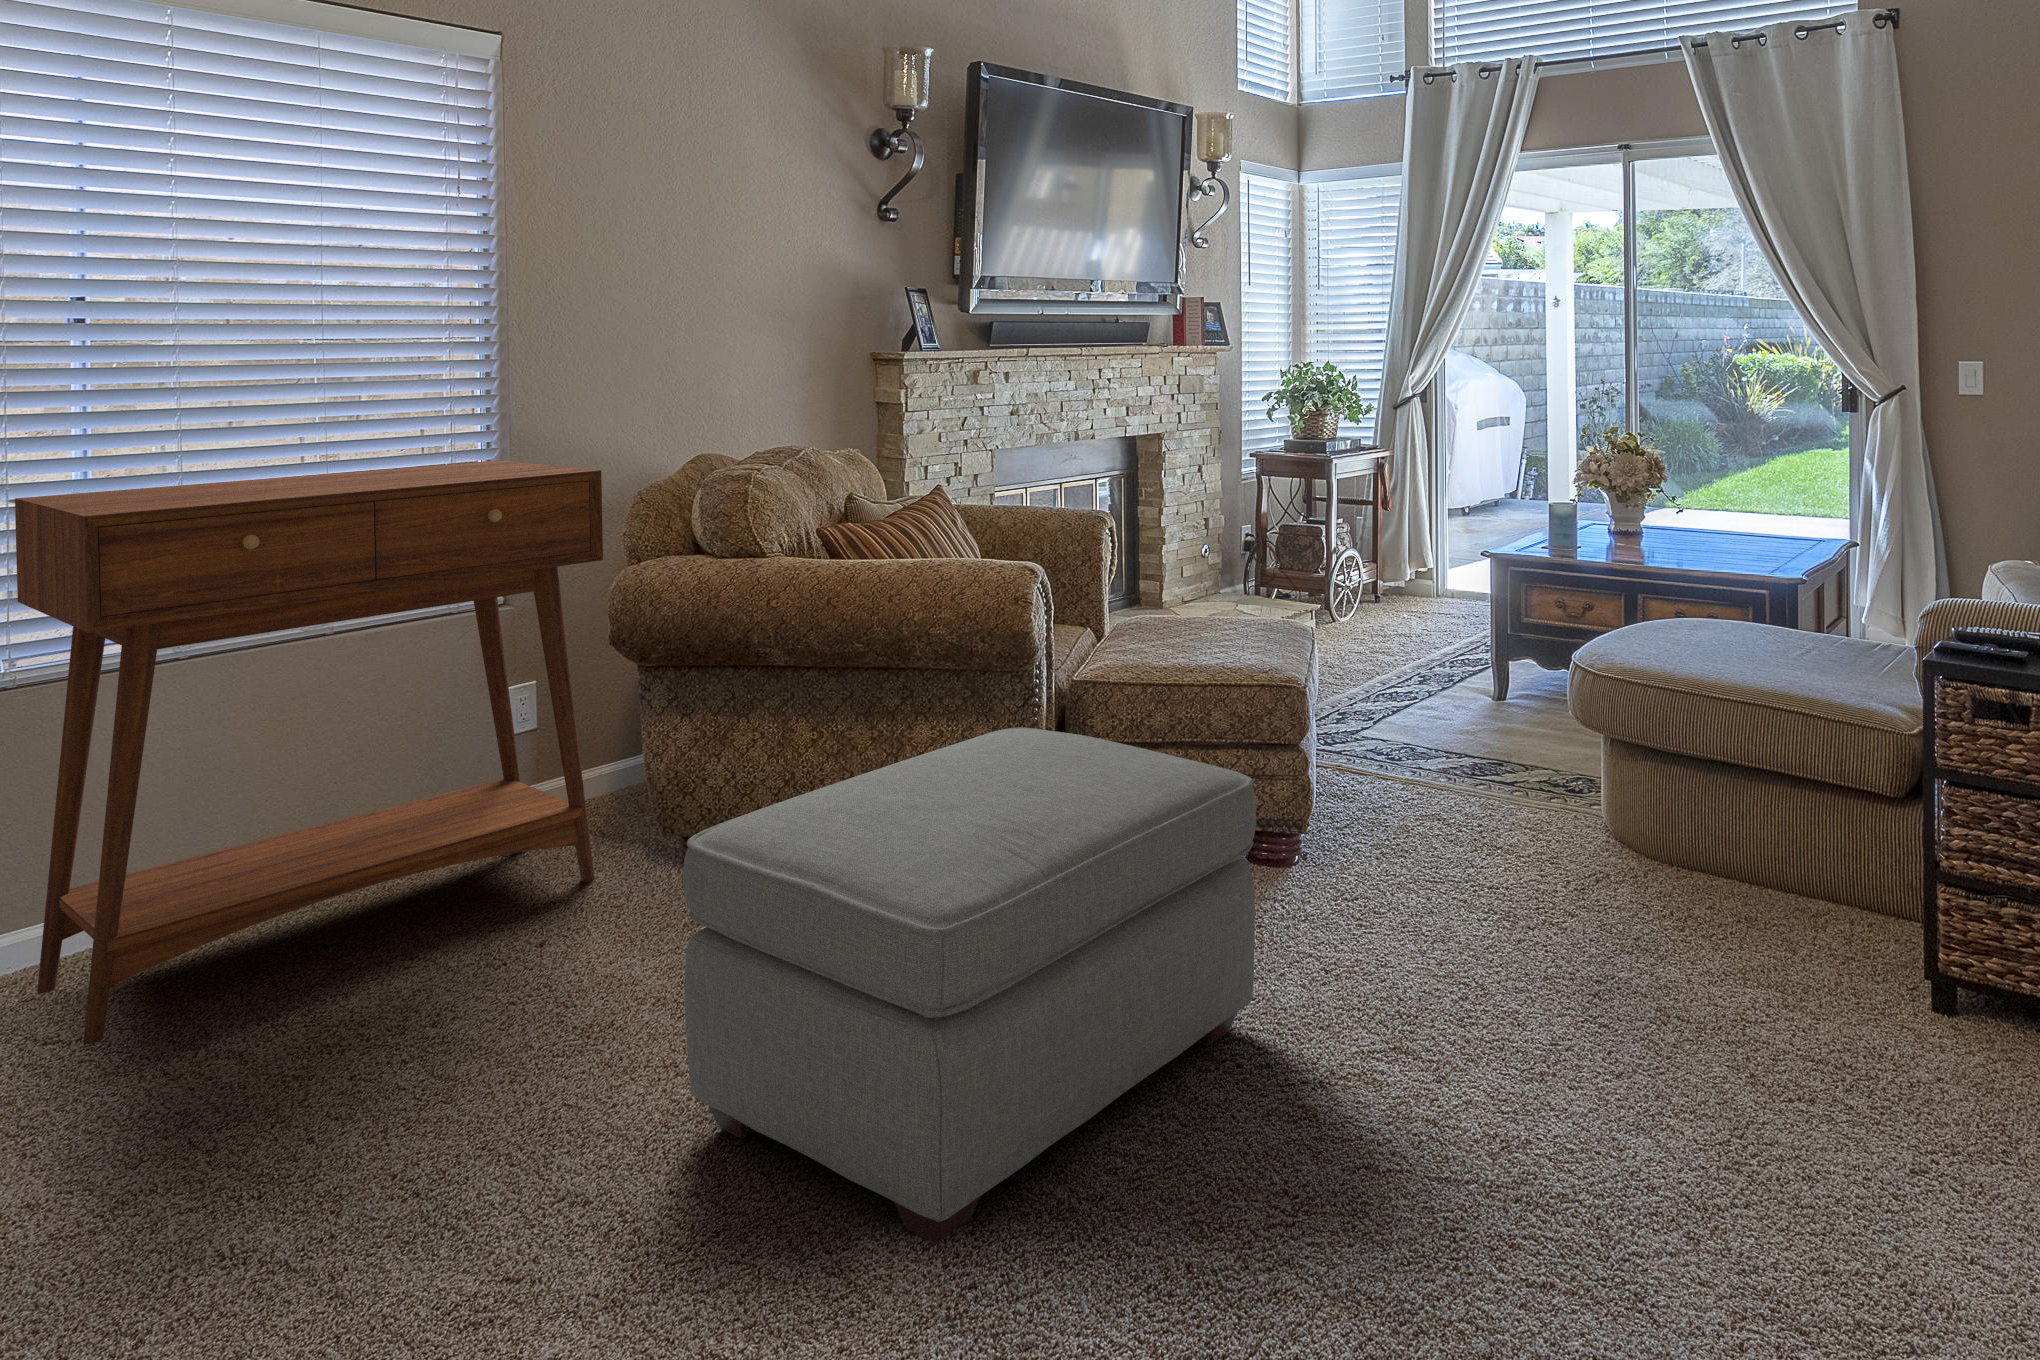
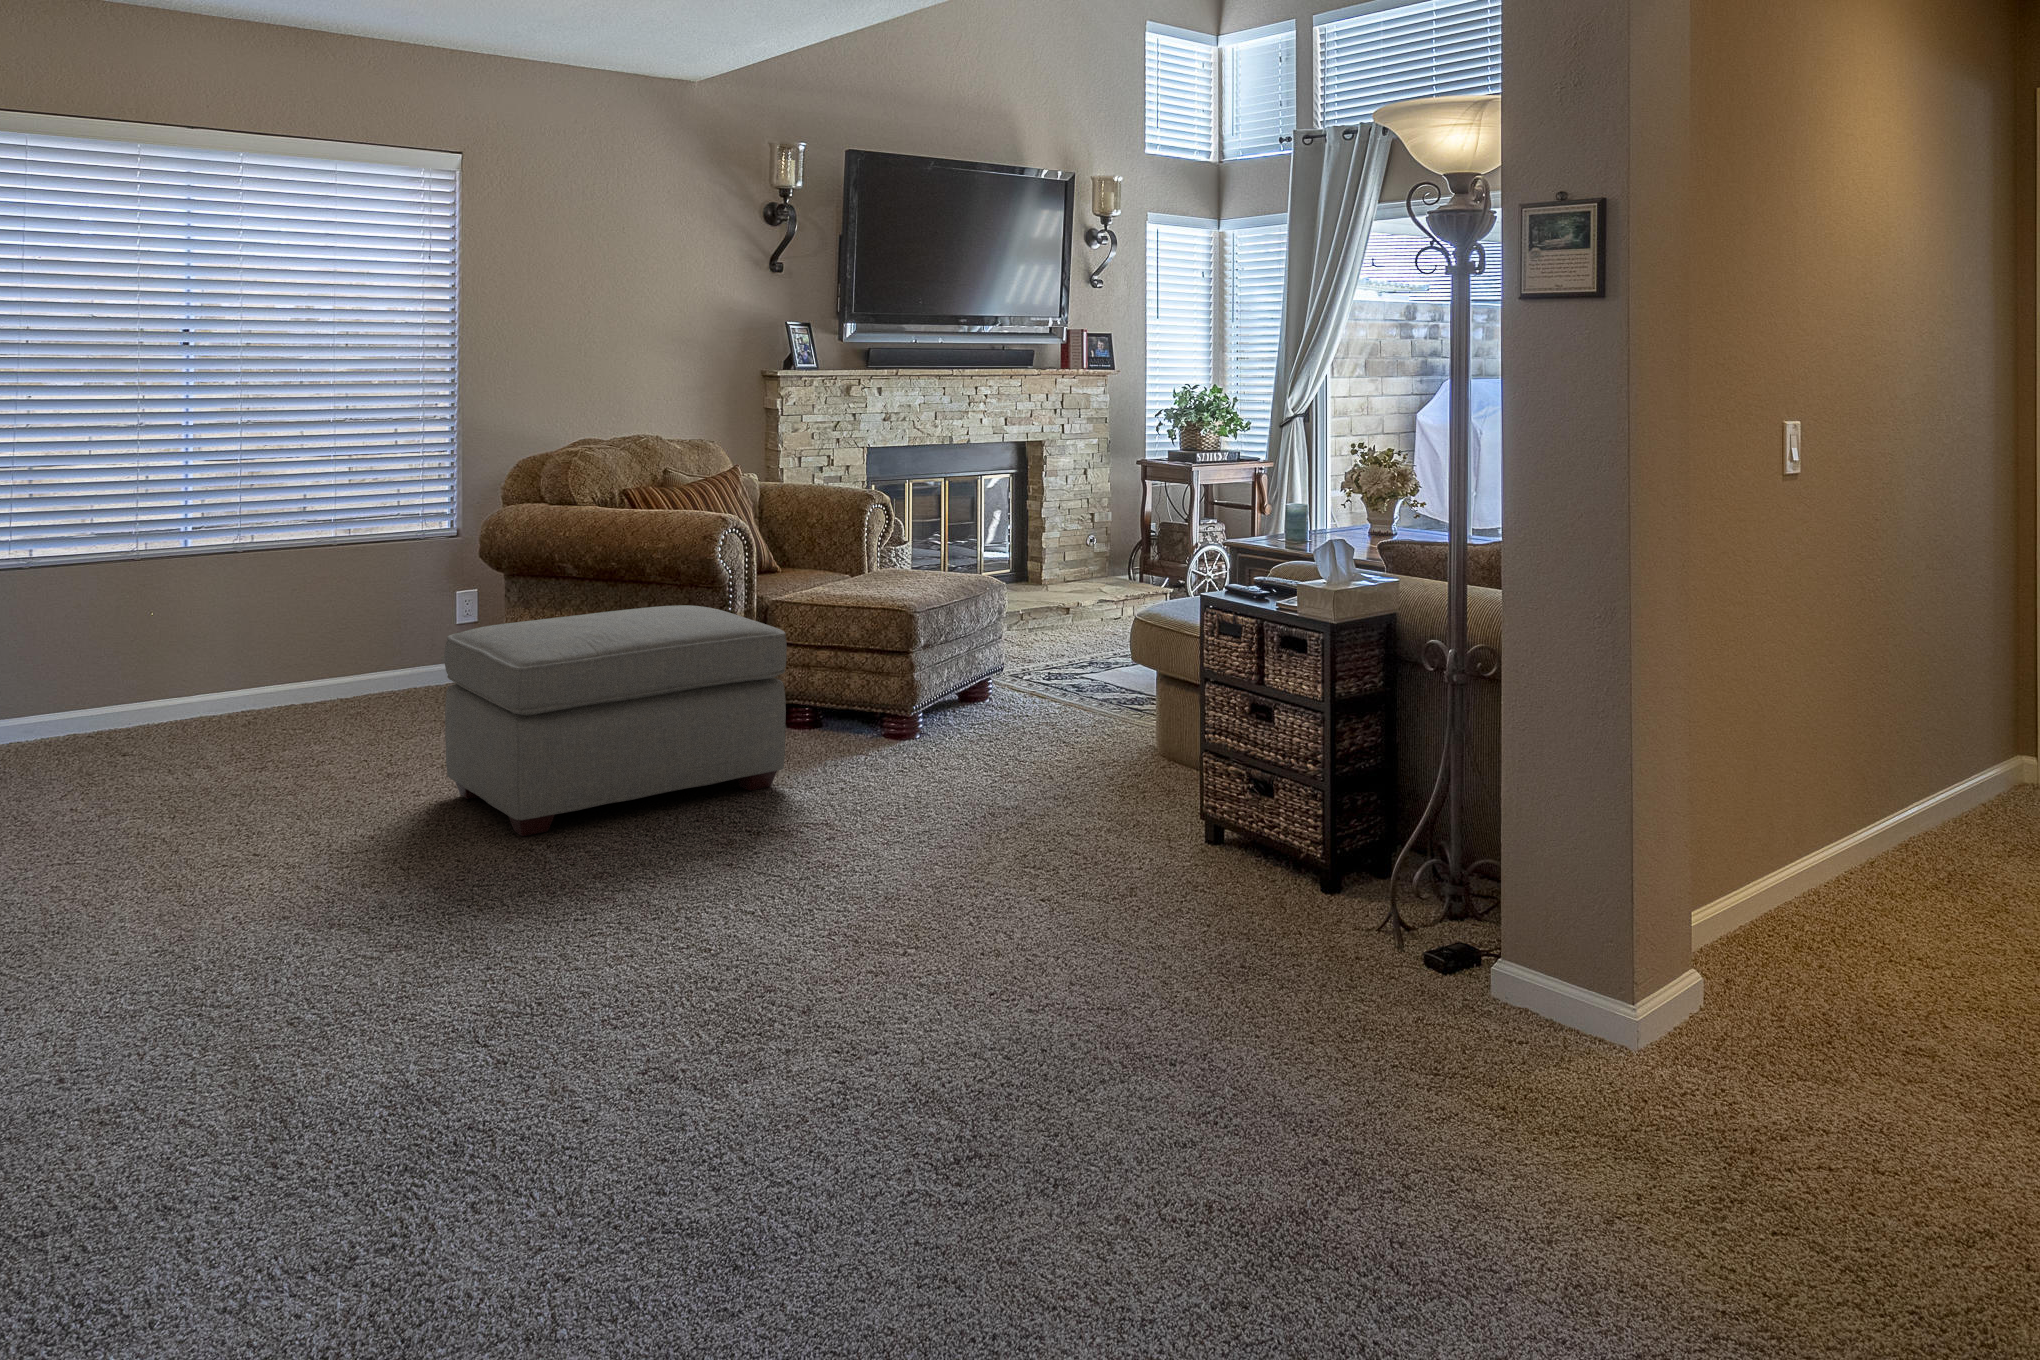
console table: present [15,460,603,1044] -> none [166,435,496,744]

